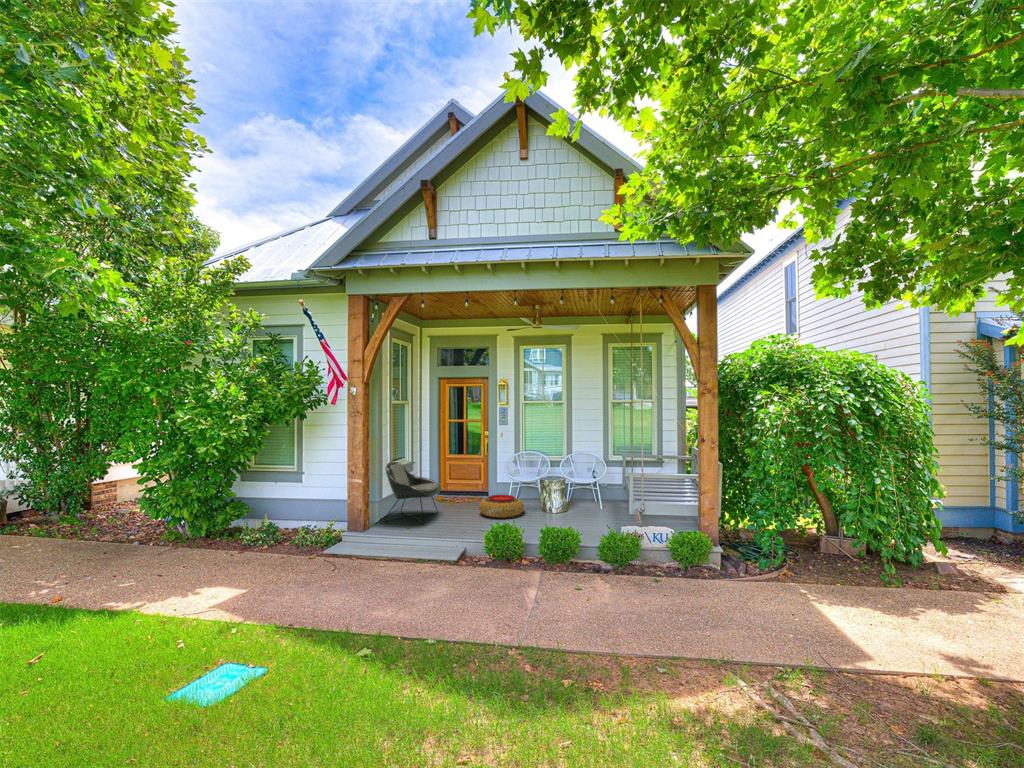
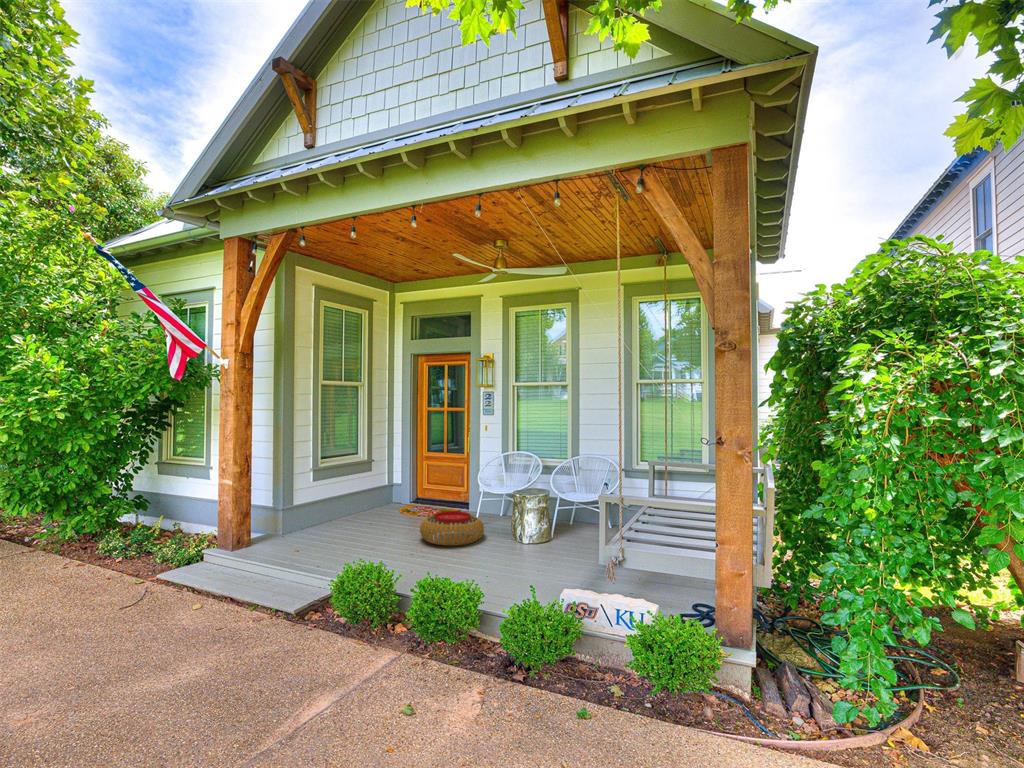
lounge chair: present [384,462,441,524] -> none [291,457,380,545]

